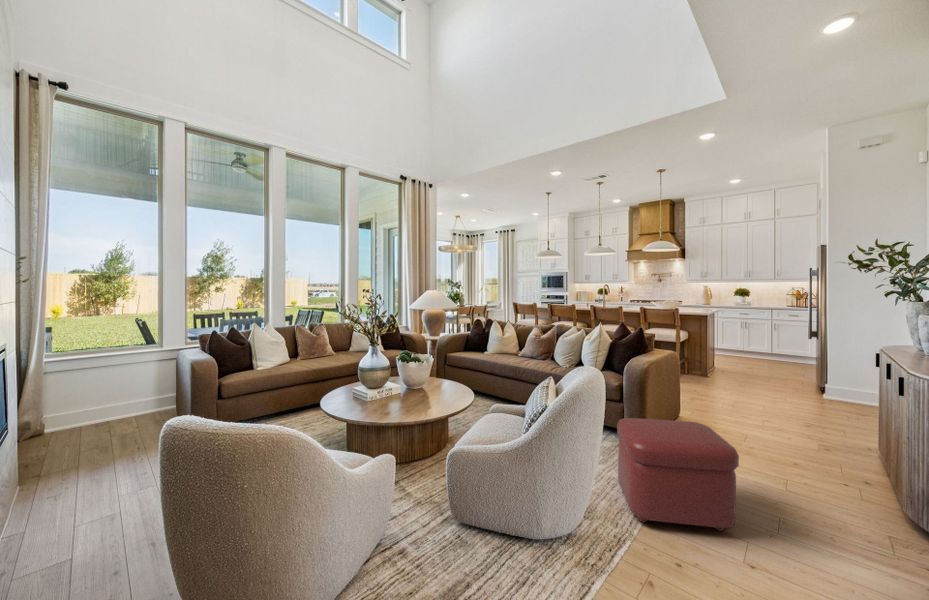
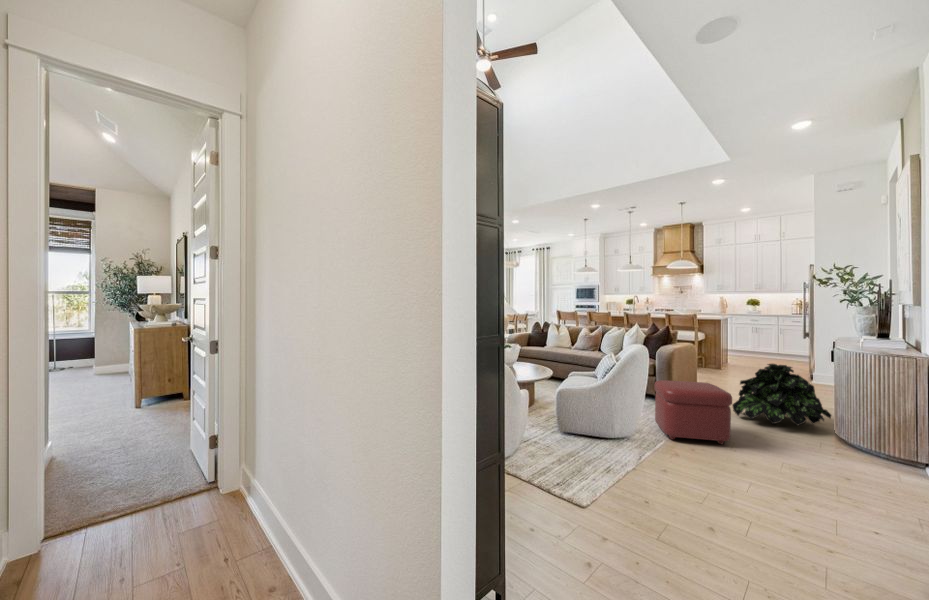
potted plant: none [730,386,879,486] -> present [733,364,831,426]

